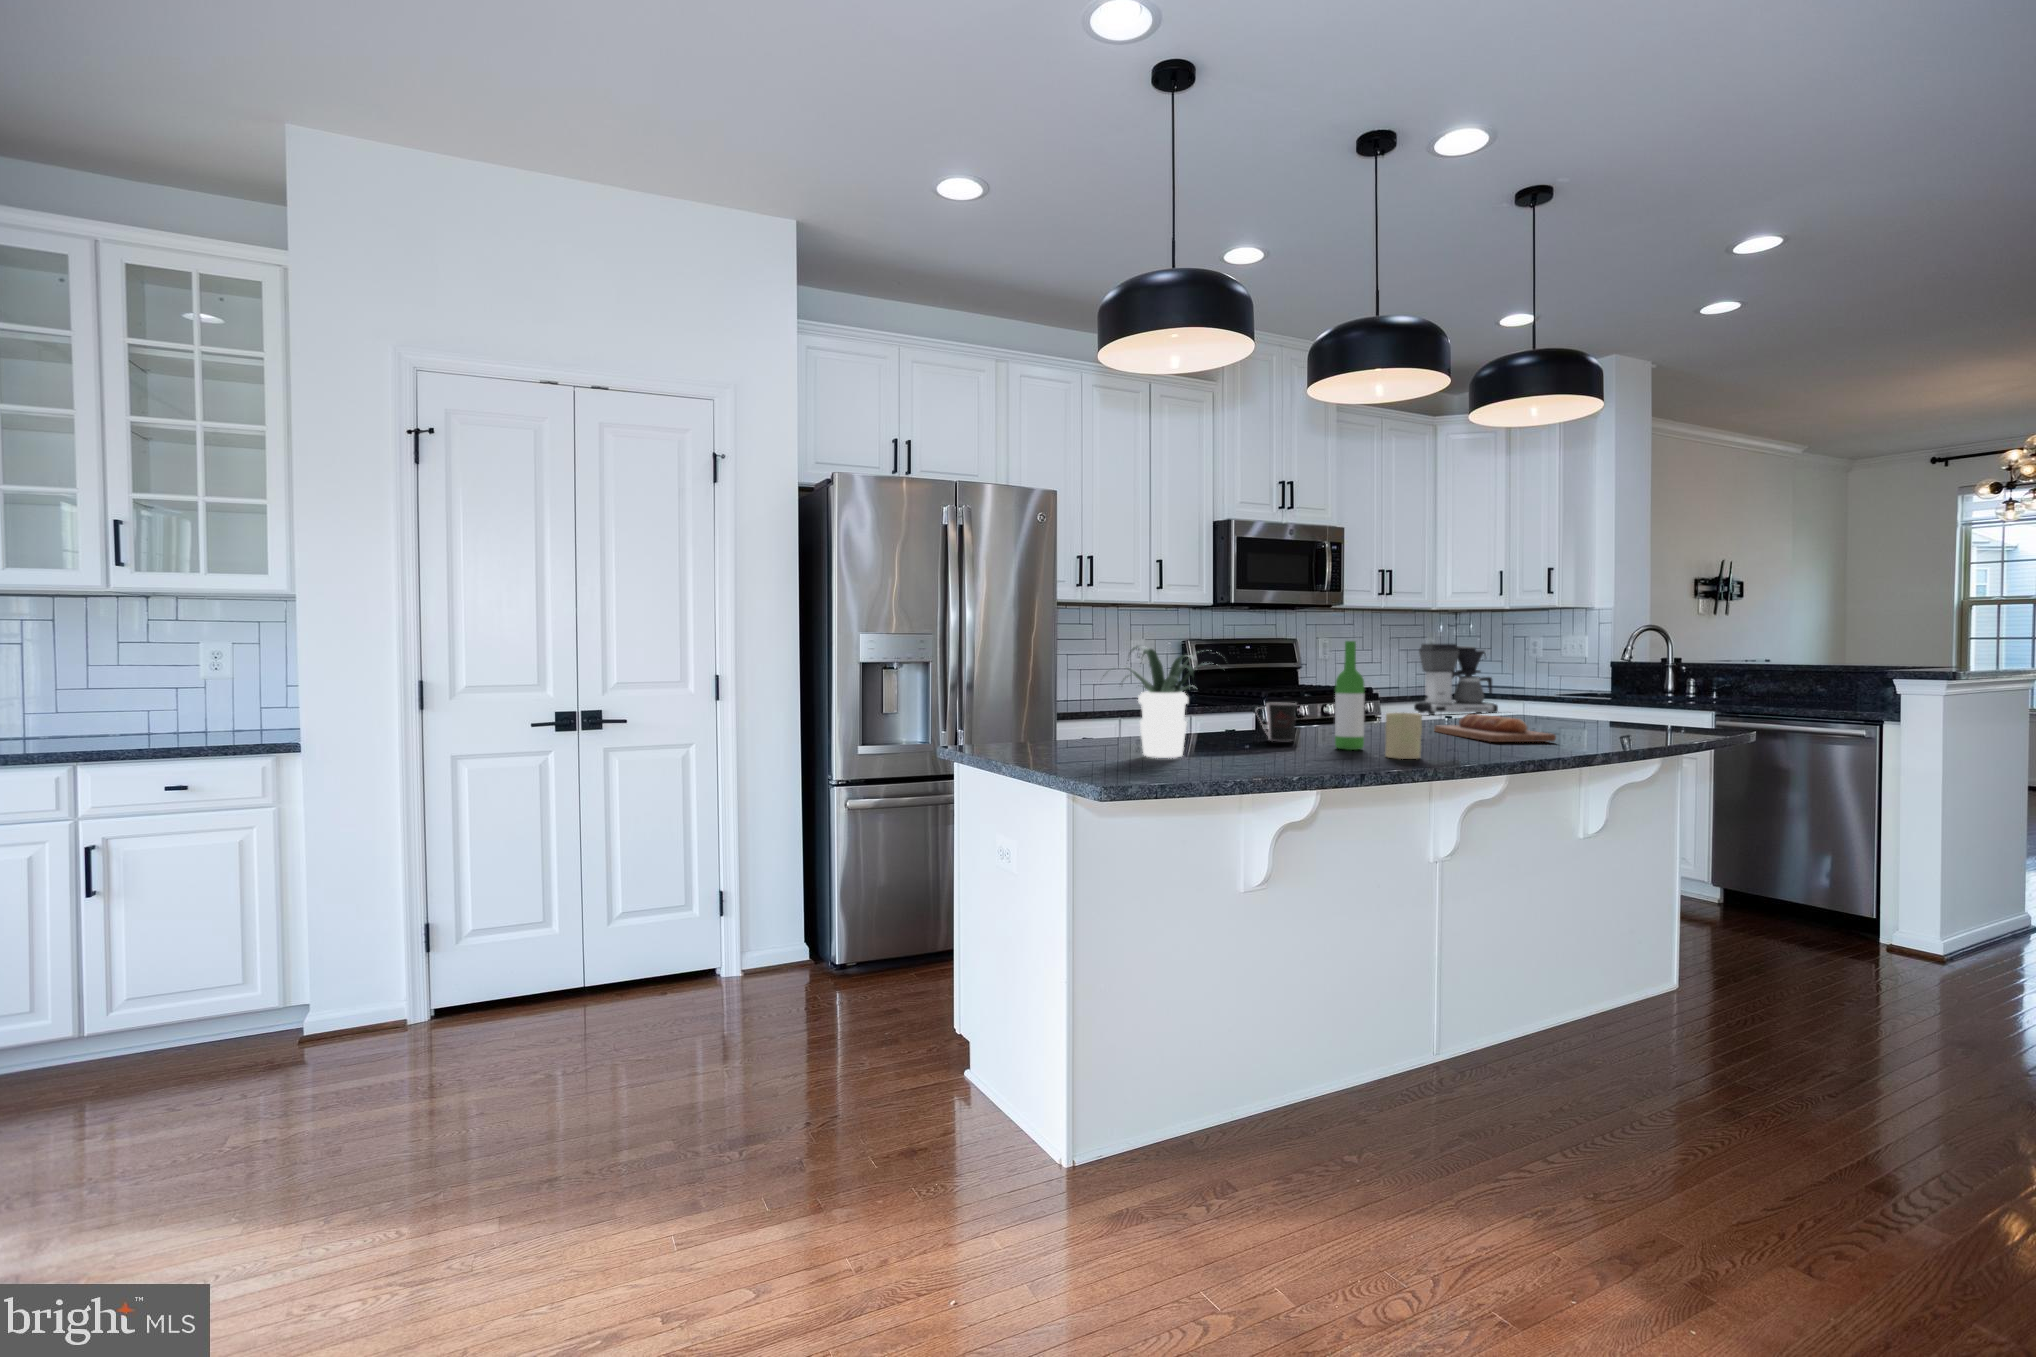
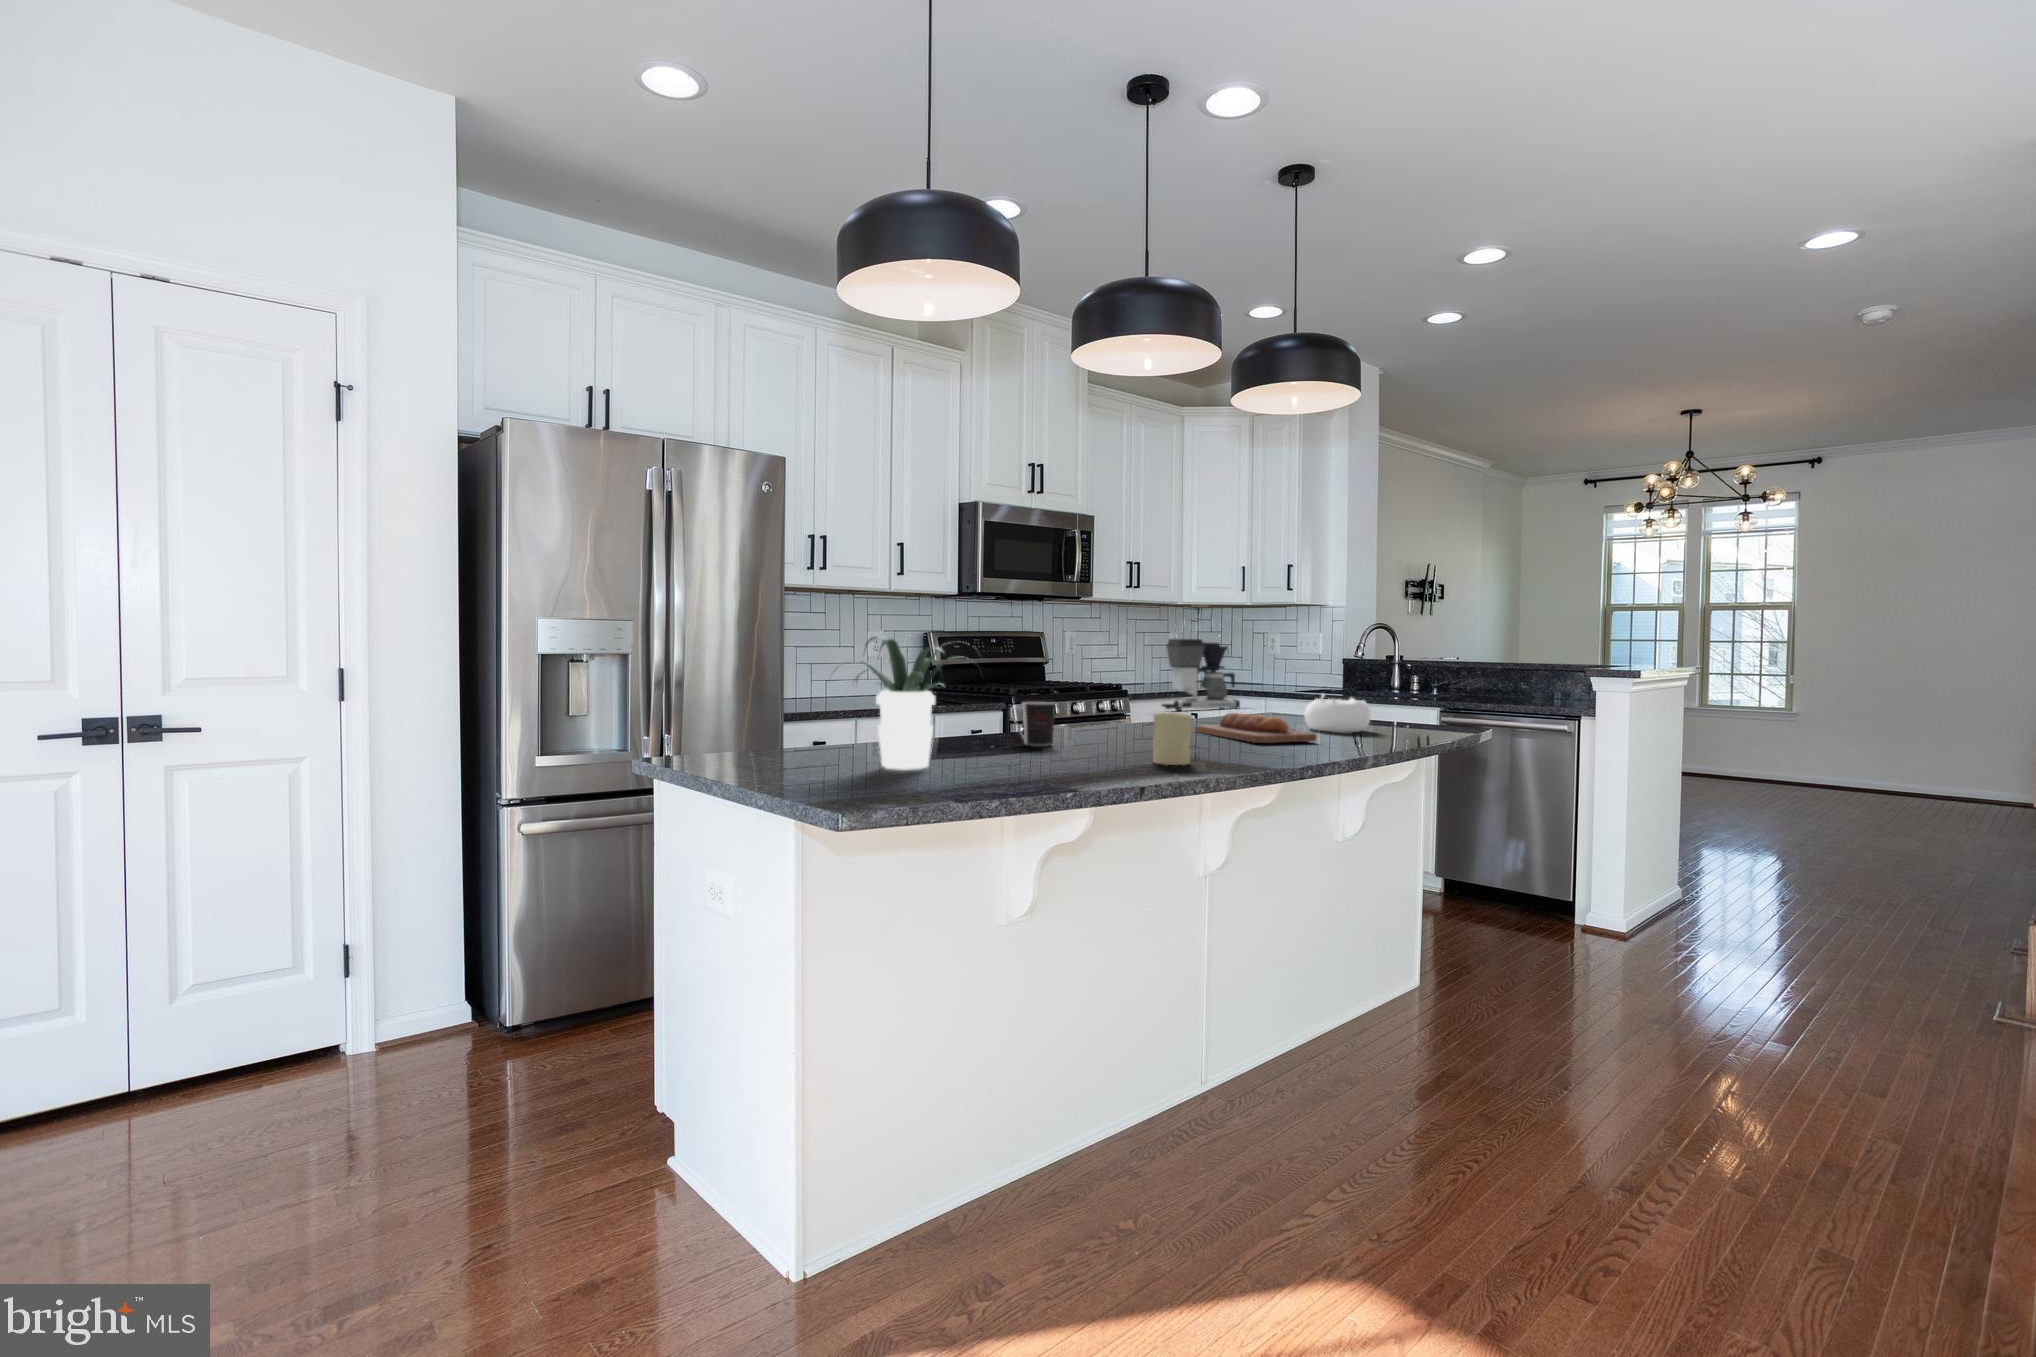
wine bottle: present [1335,641,1364,750] -> none [1098,633,1130,755]
decorative bowl: none [1549,697,1619,734] -> present [1305,694,1371,732]

